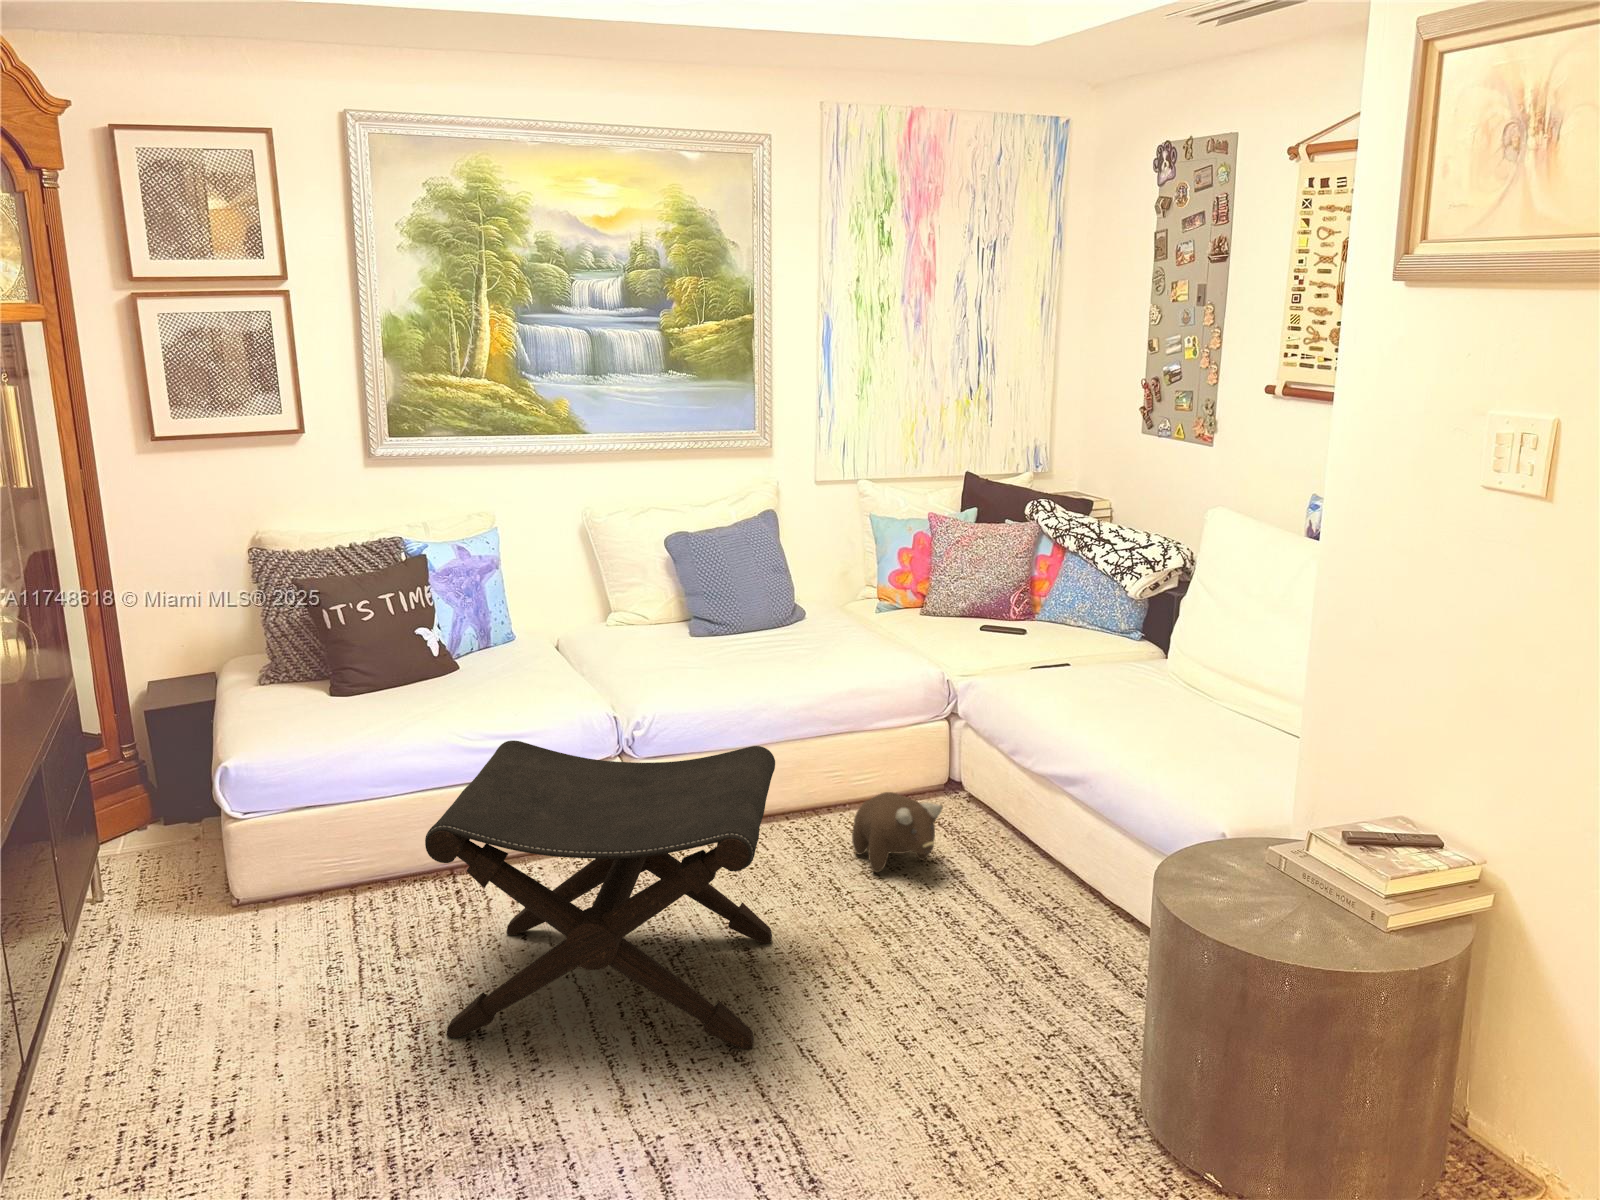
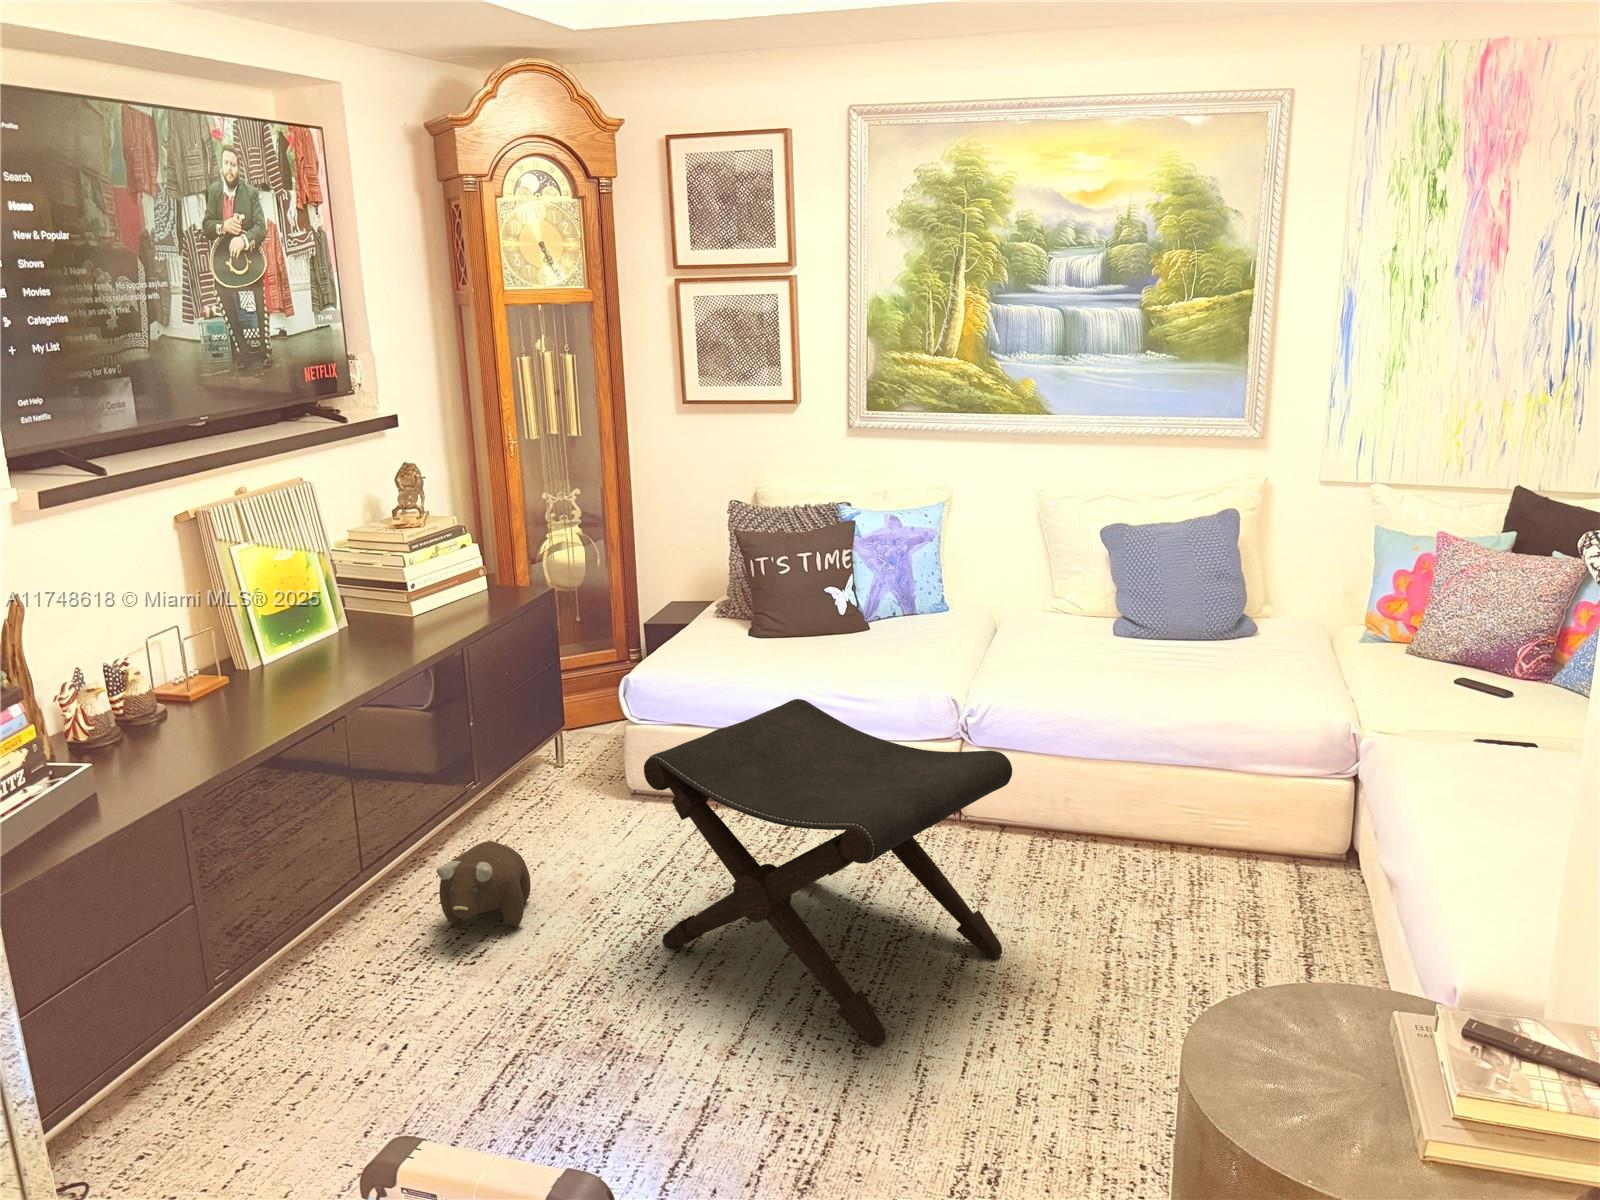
plush toy: present [852,792,943,873] -> present [436,841,531,927]

